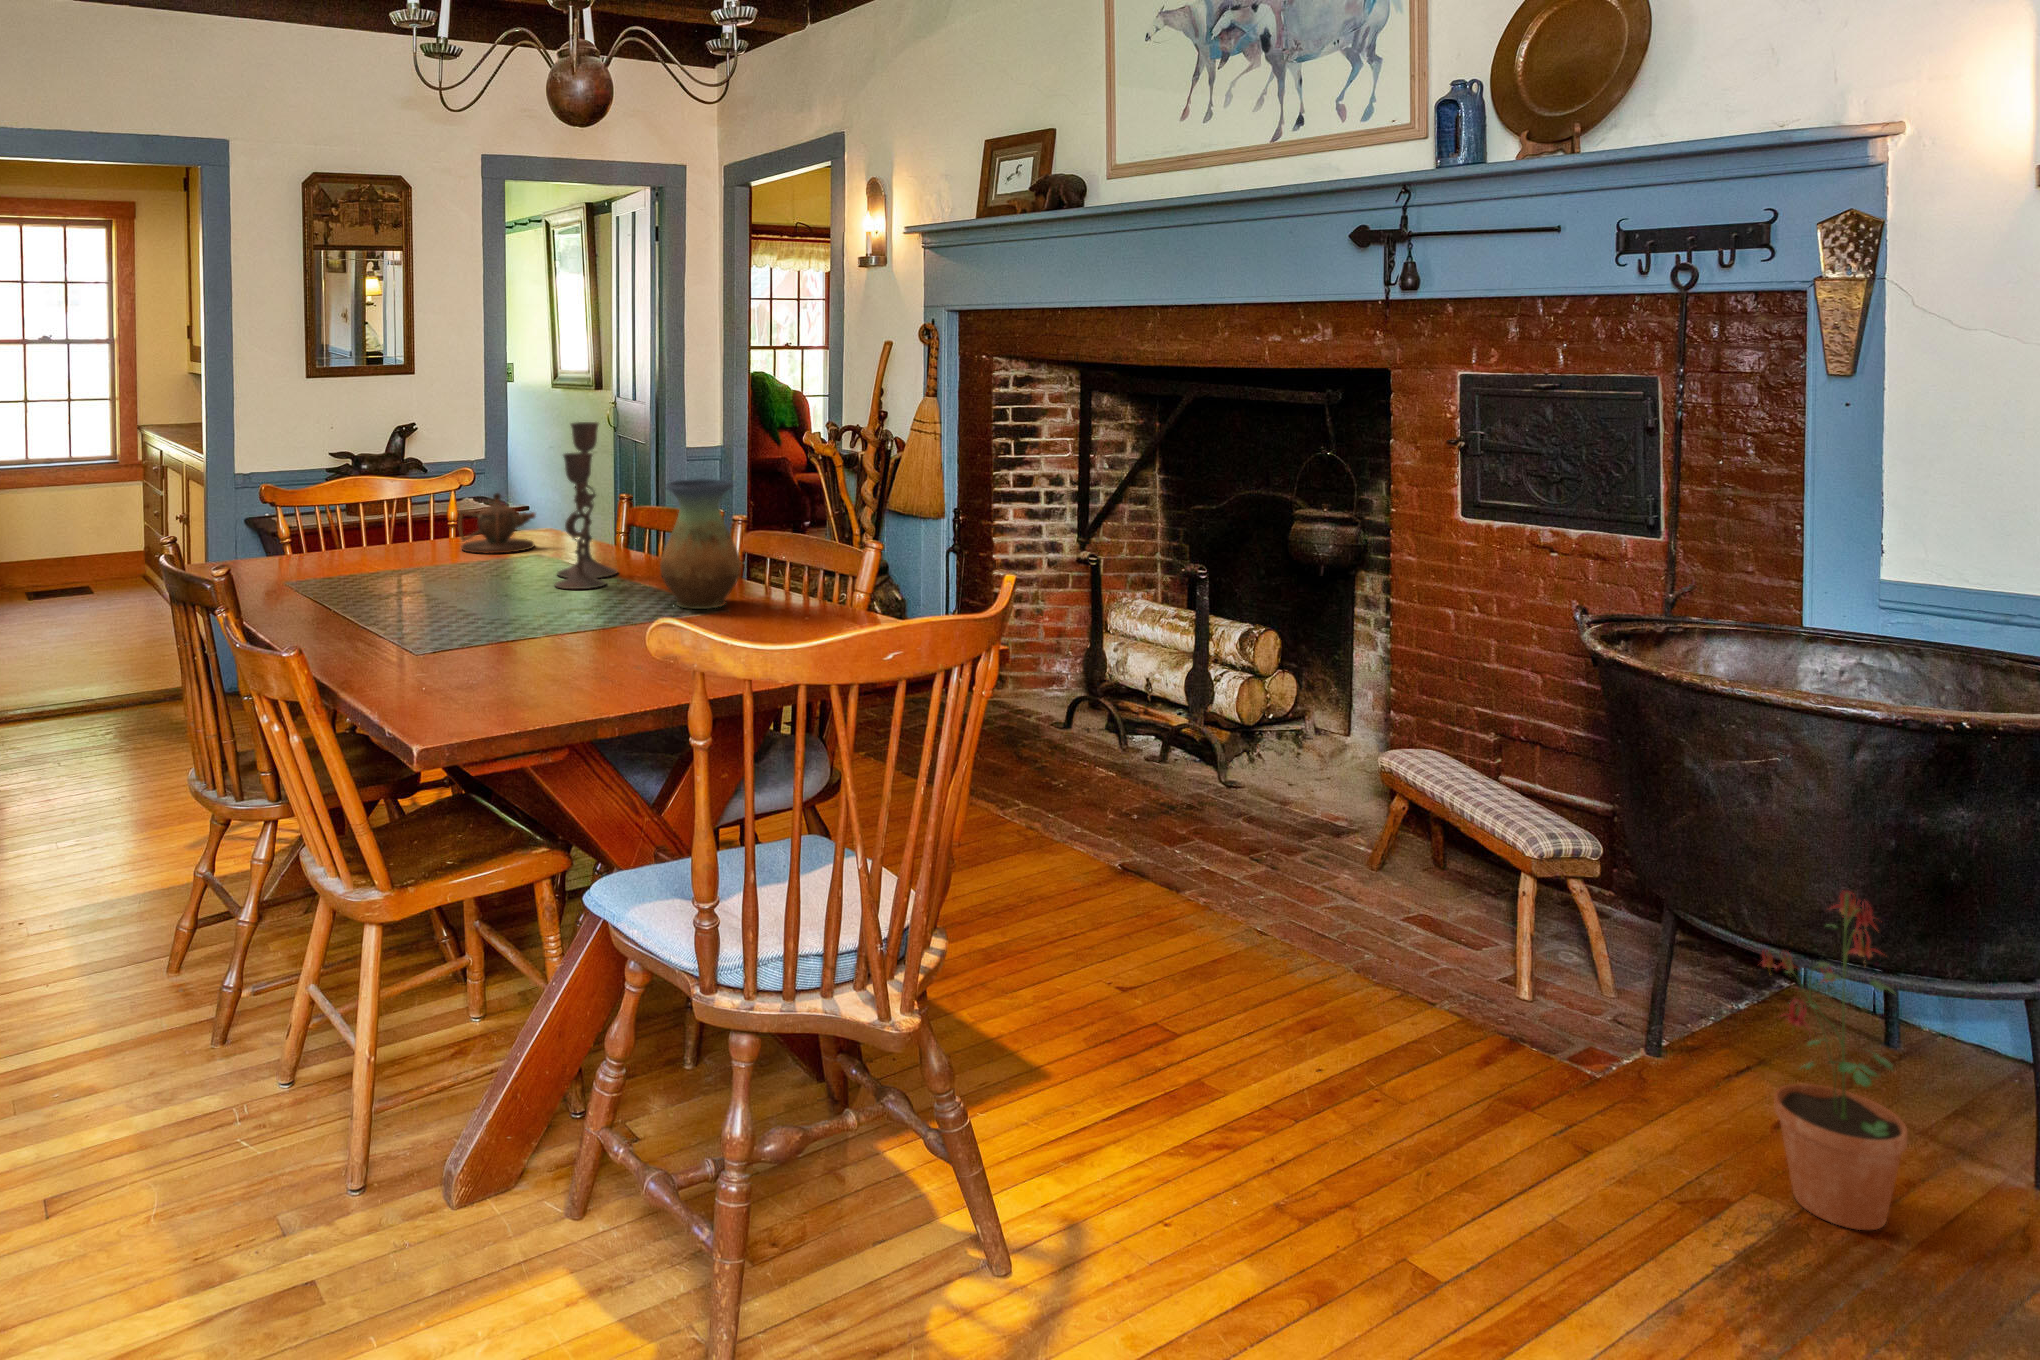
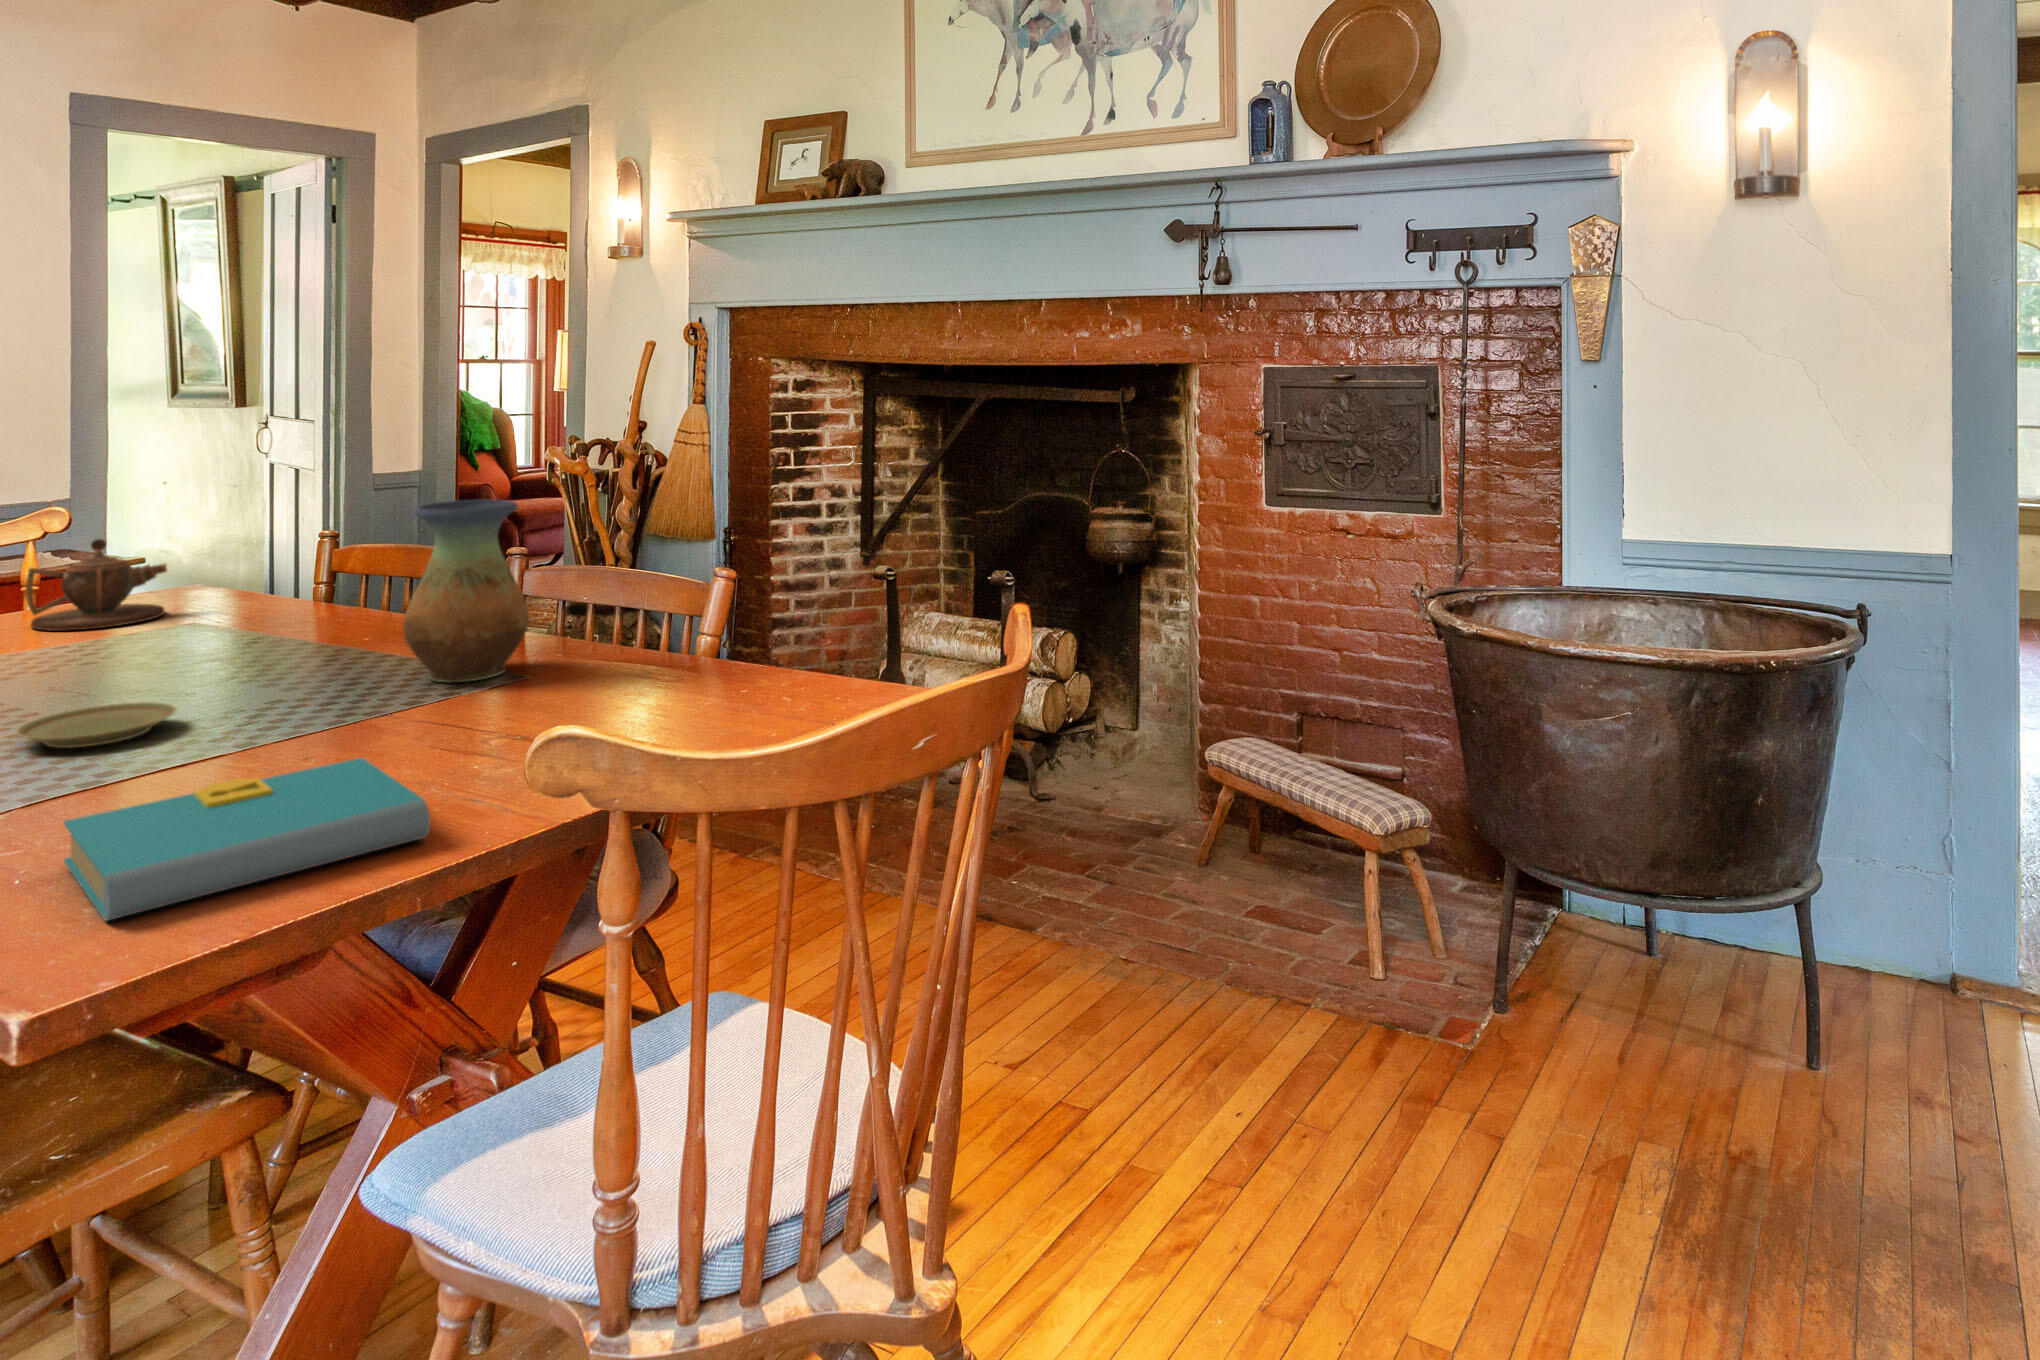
candlestick: present [555,422,617,589] -> none [213,428,317,672]
plate: none [447,600,528,624] -> present [16,702,177,748]
book: none [462,644,643,711] -> present [64,758,430,921]
potted plant: present [1758,891,1907,1230] -> none [1611,826,1748,1150]

